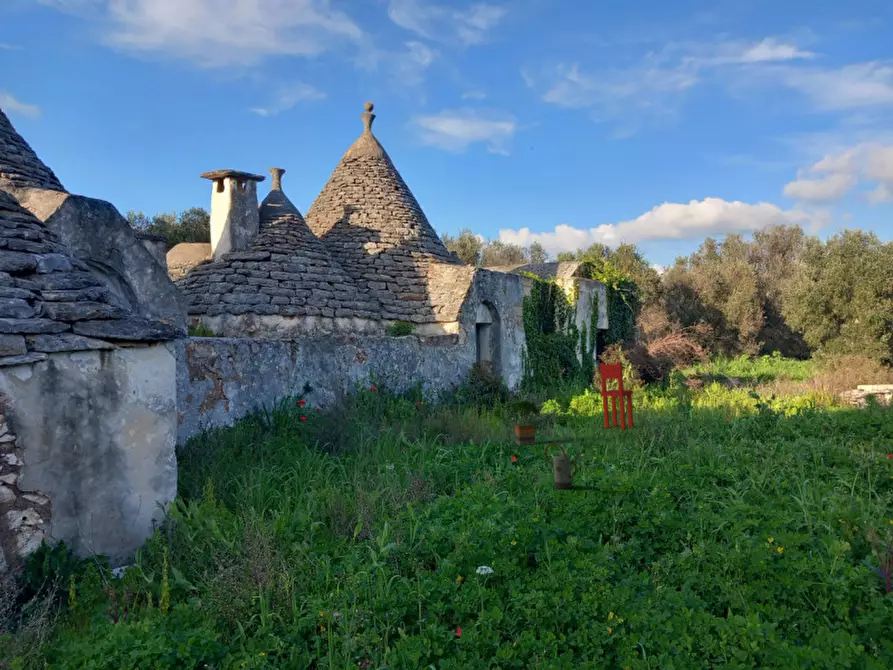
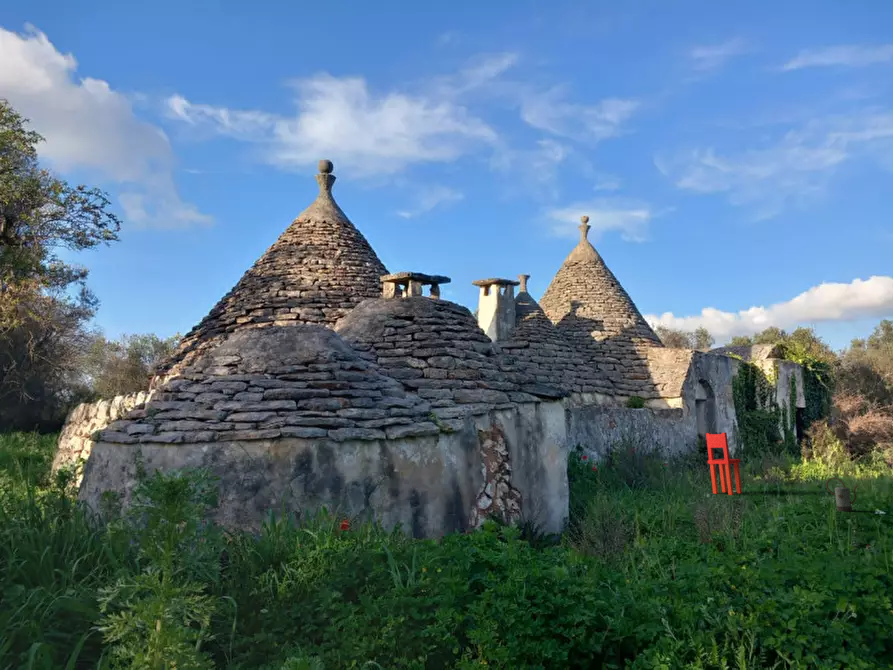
chair: present [600,362,633,429] -> present [706,432,742,495]
potted tree: present [511,401,540,445] -> none [765,455,795,492]

